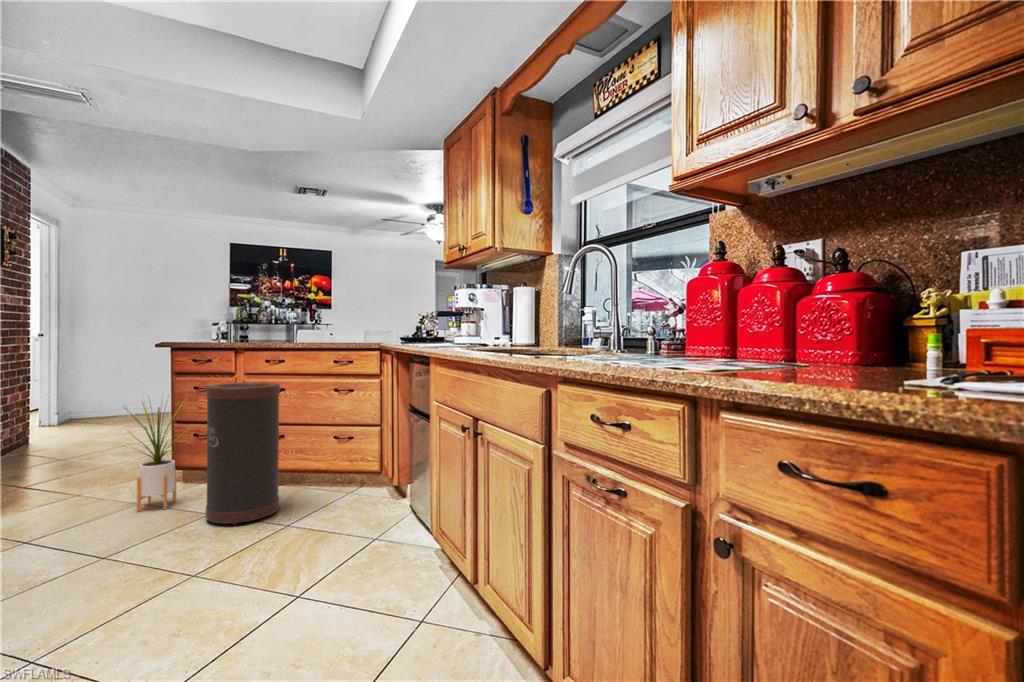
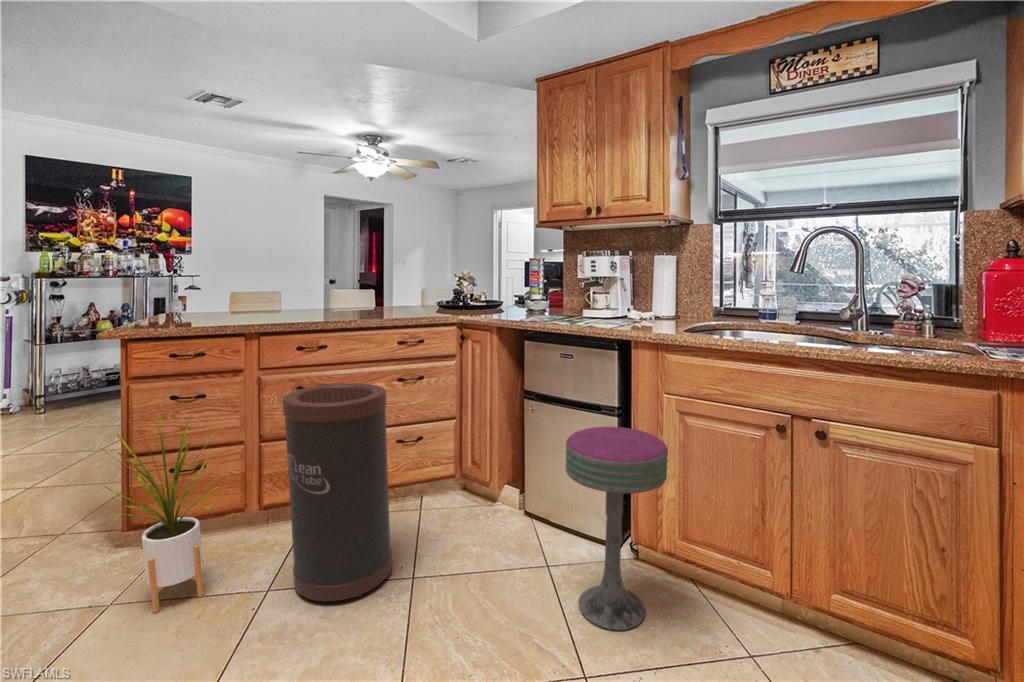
bar stool: none [325,420,404,574] -> present [565,427,668,630]

